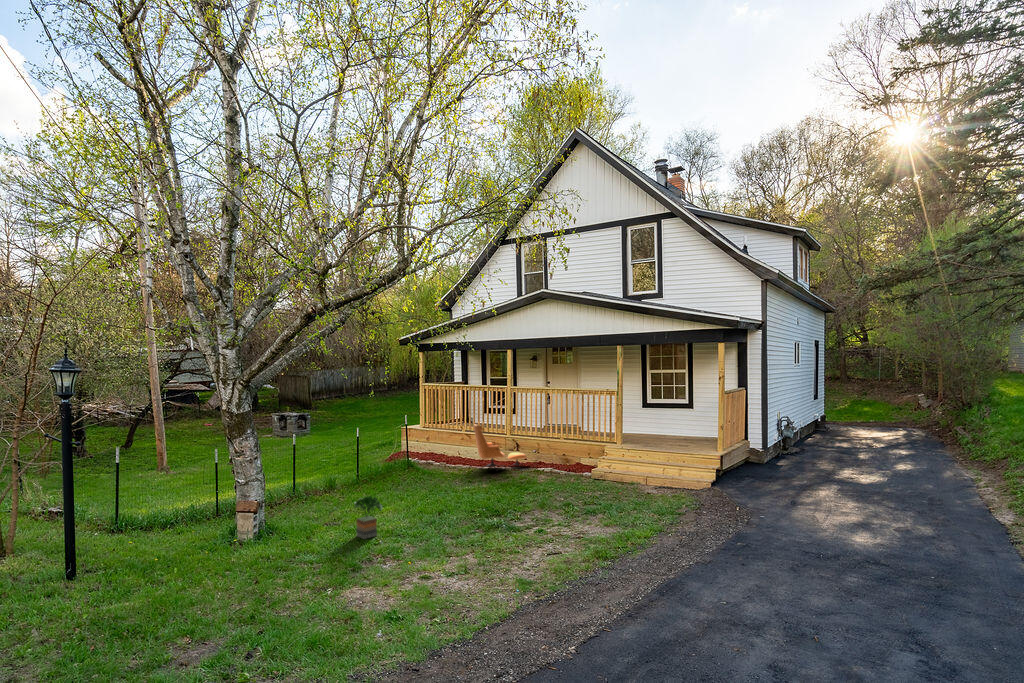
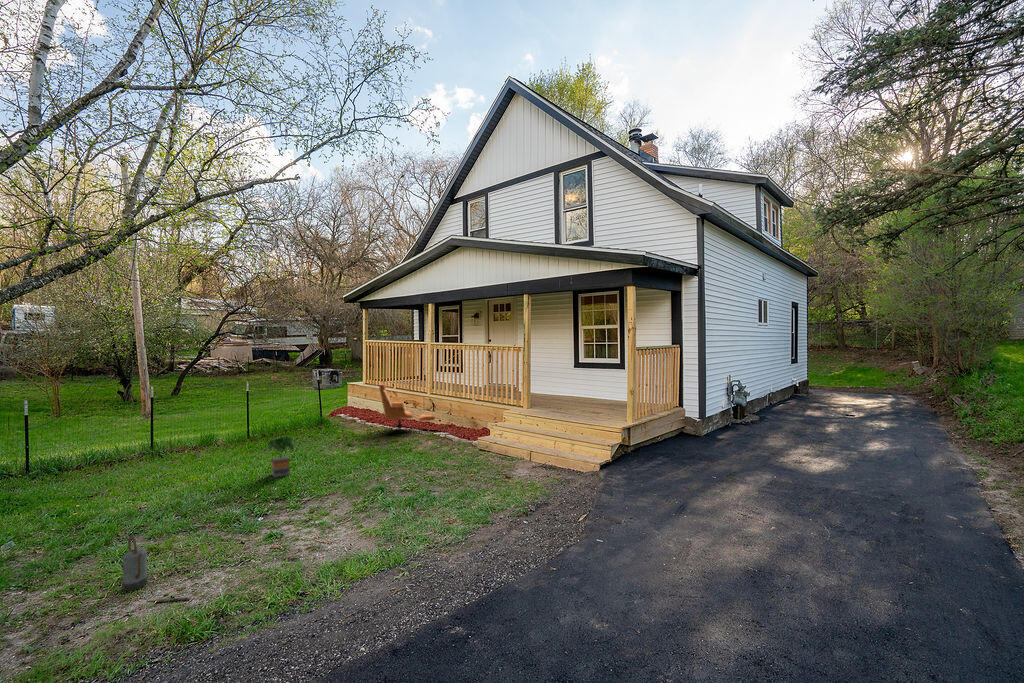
potted tree: present [354,496,382,539] -> present [267,437,295,477]
watering can: none [477,535,502,572] -> present [122,535,147,591]

